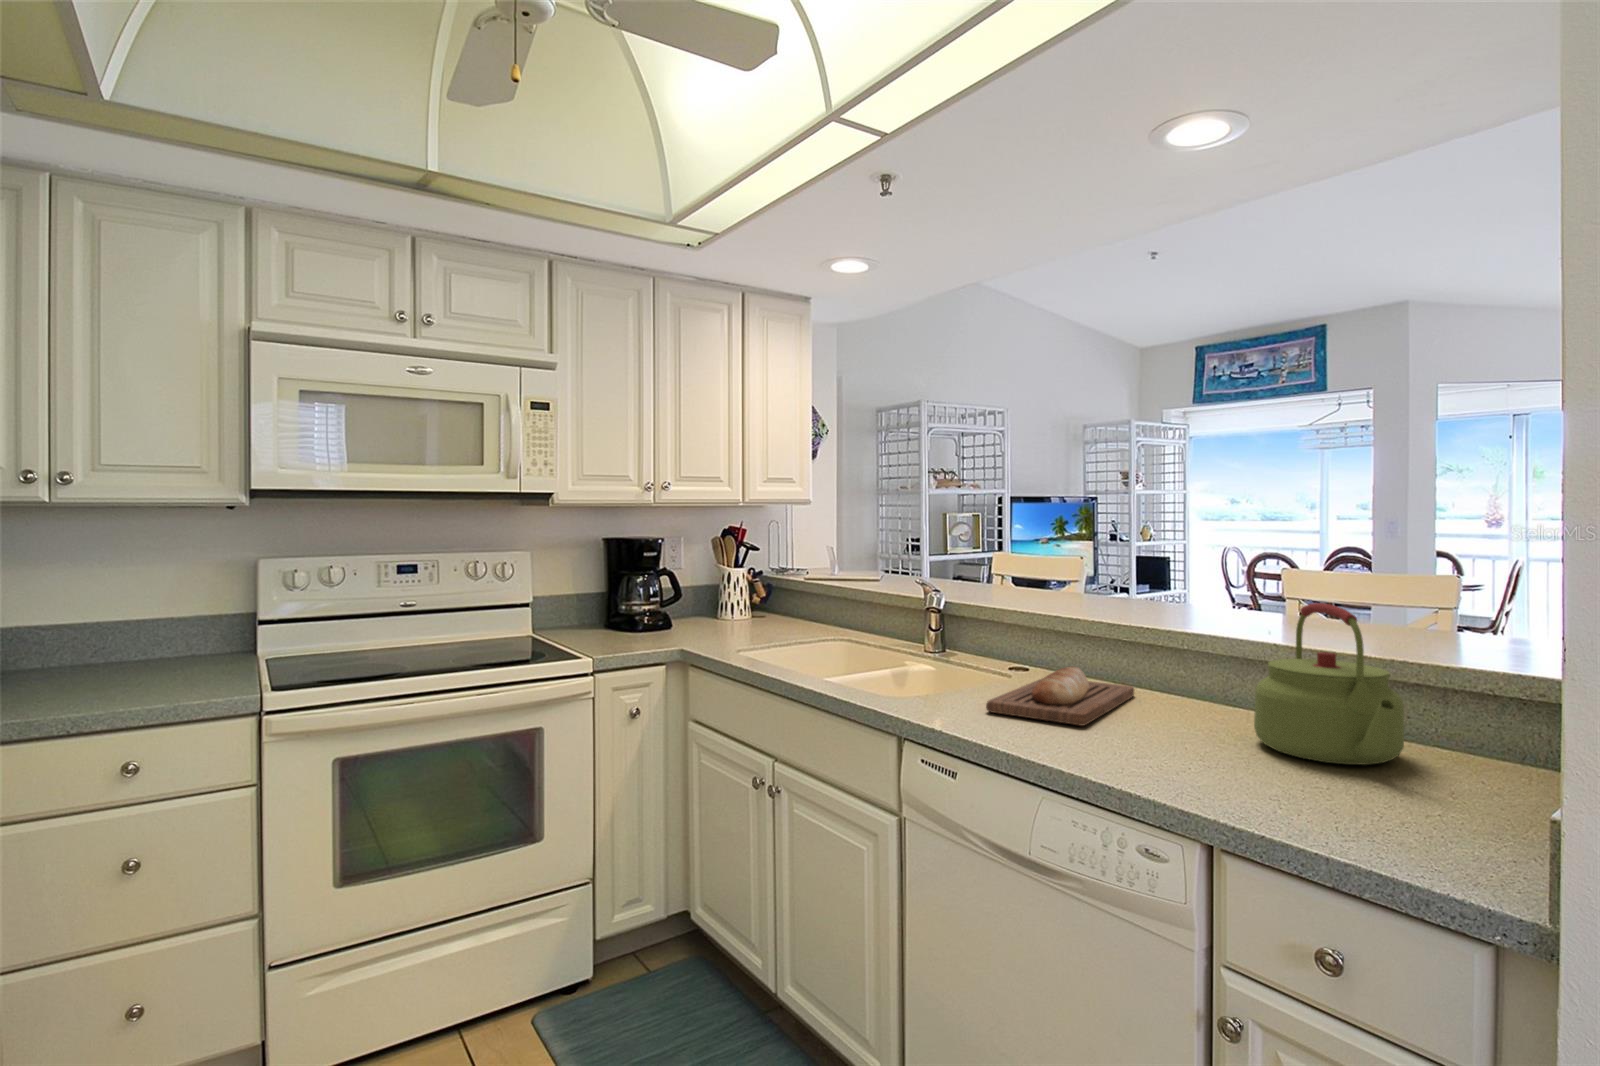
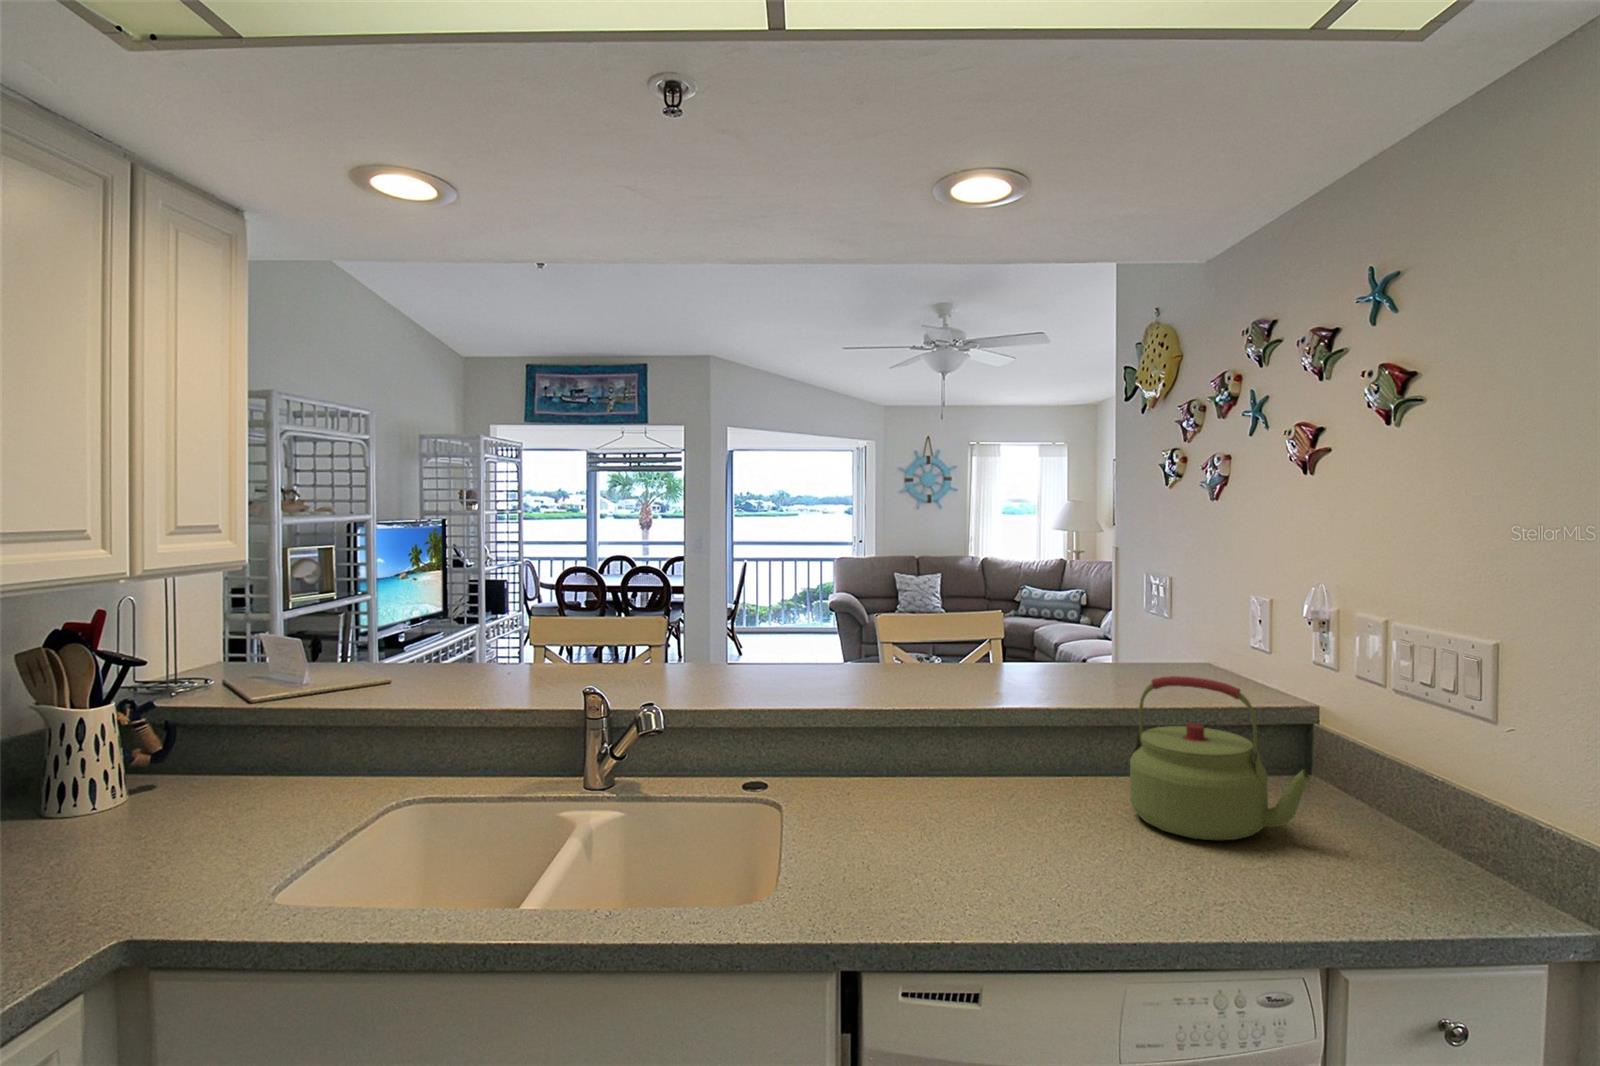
bread loaf: present [986,667,1134,726] -> none [840,781,1035,891]

